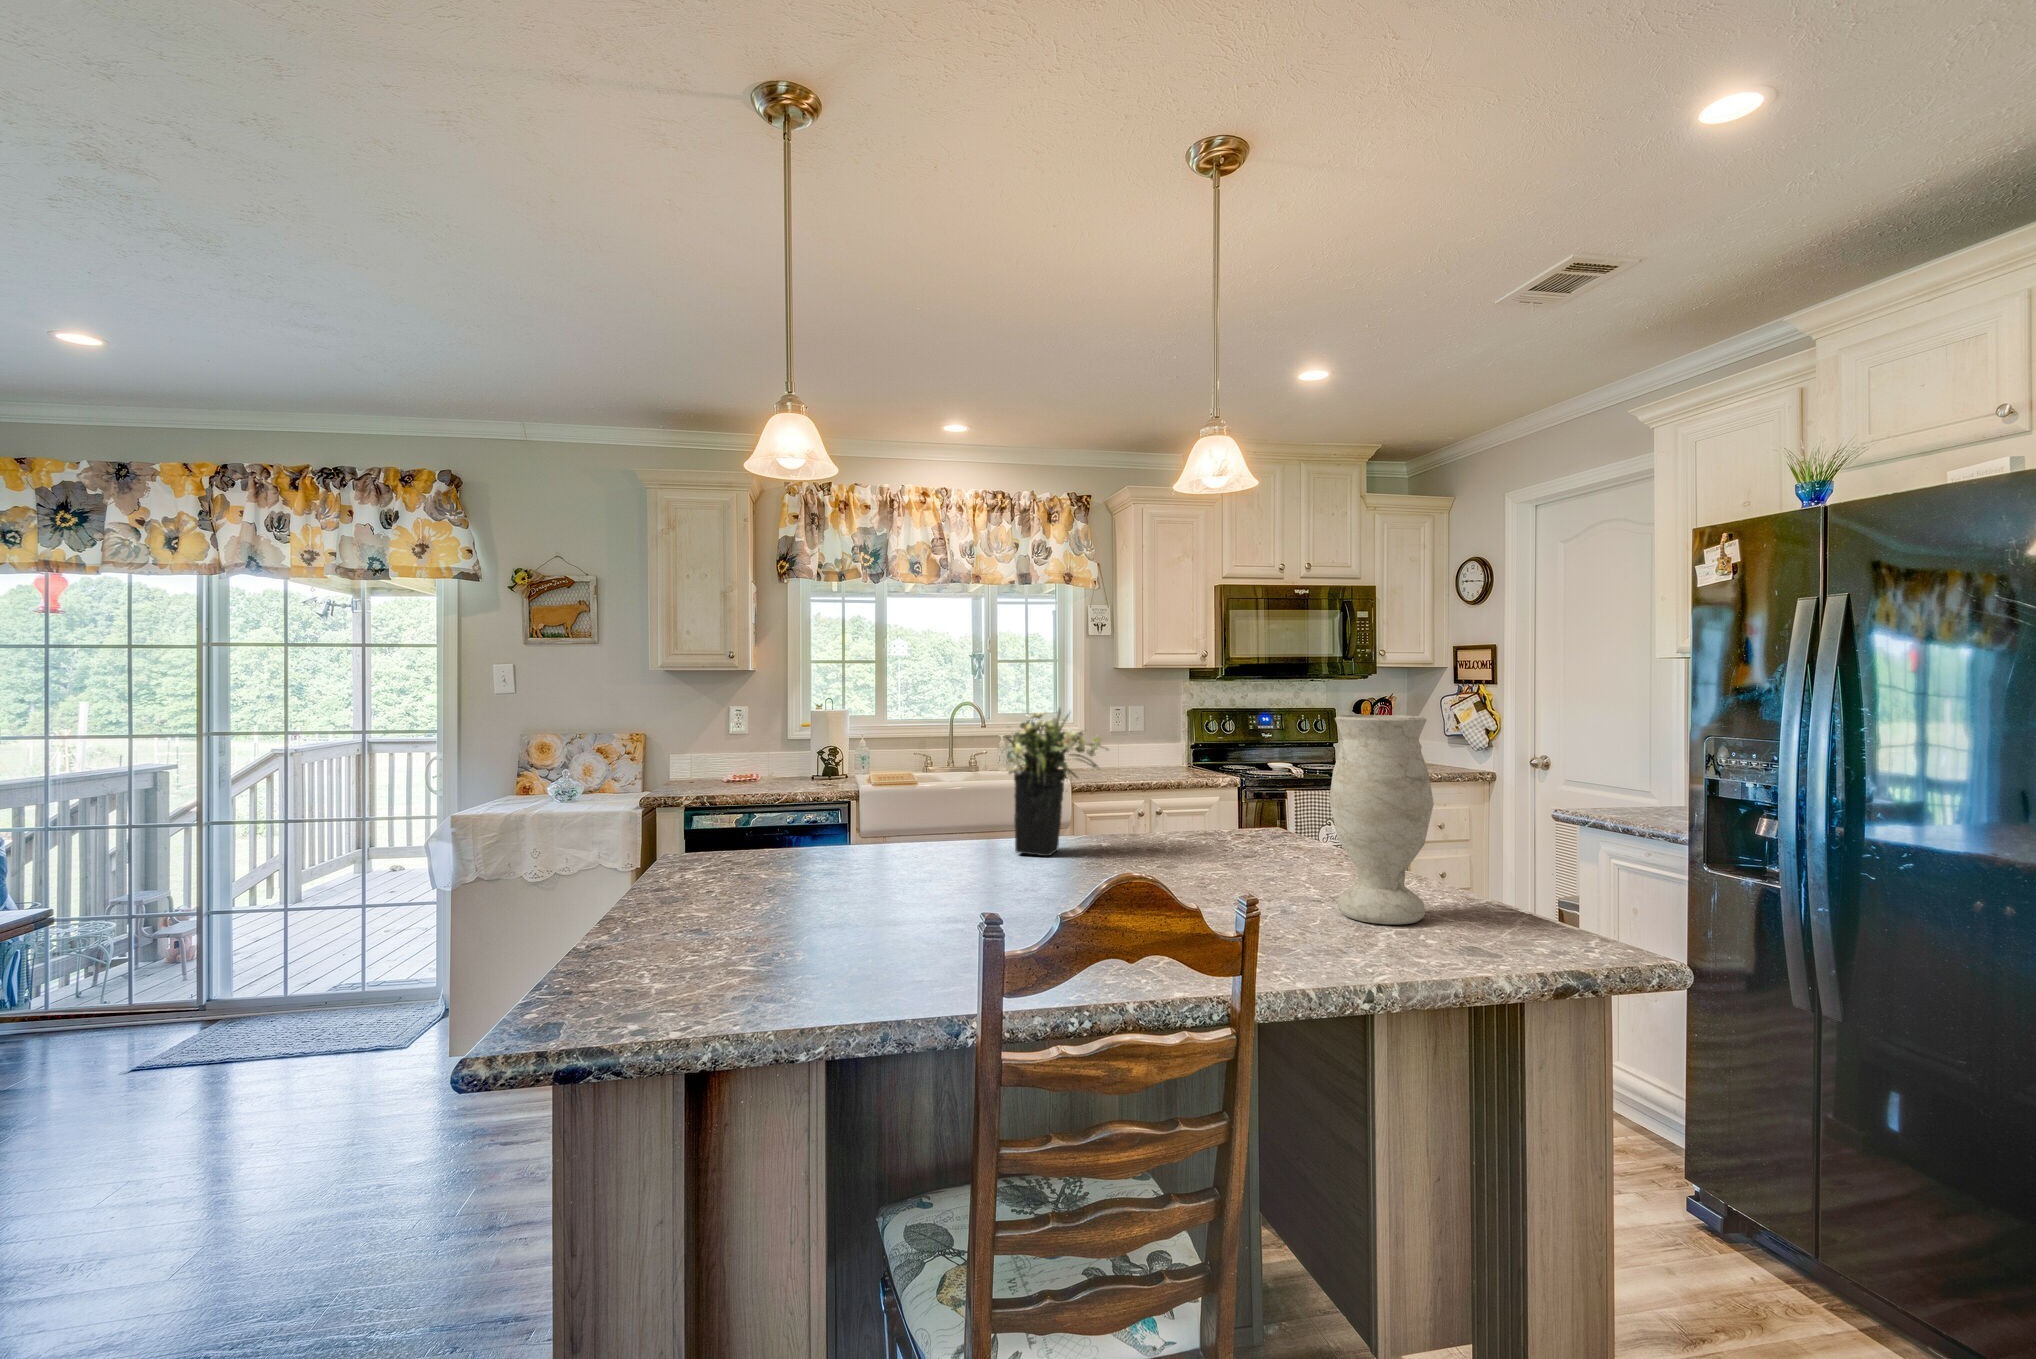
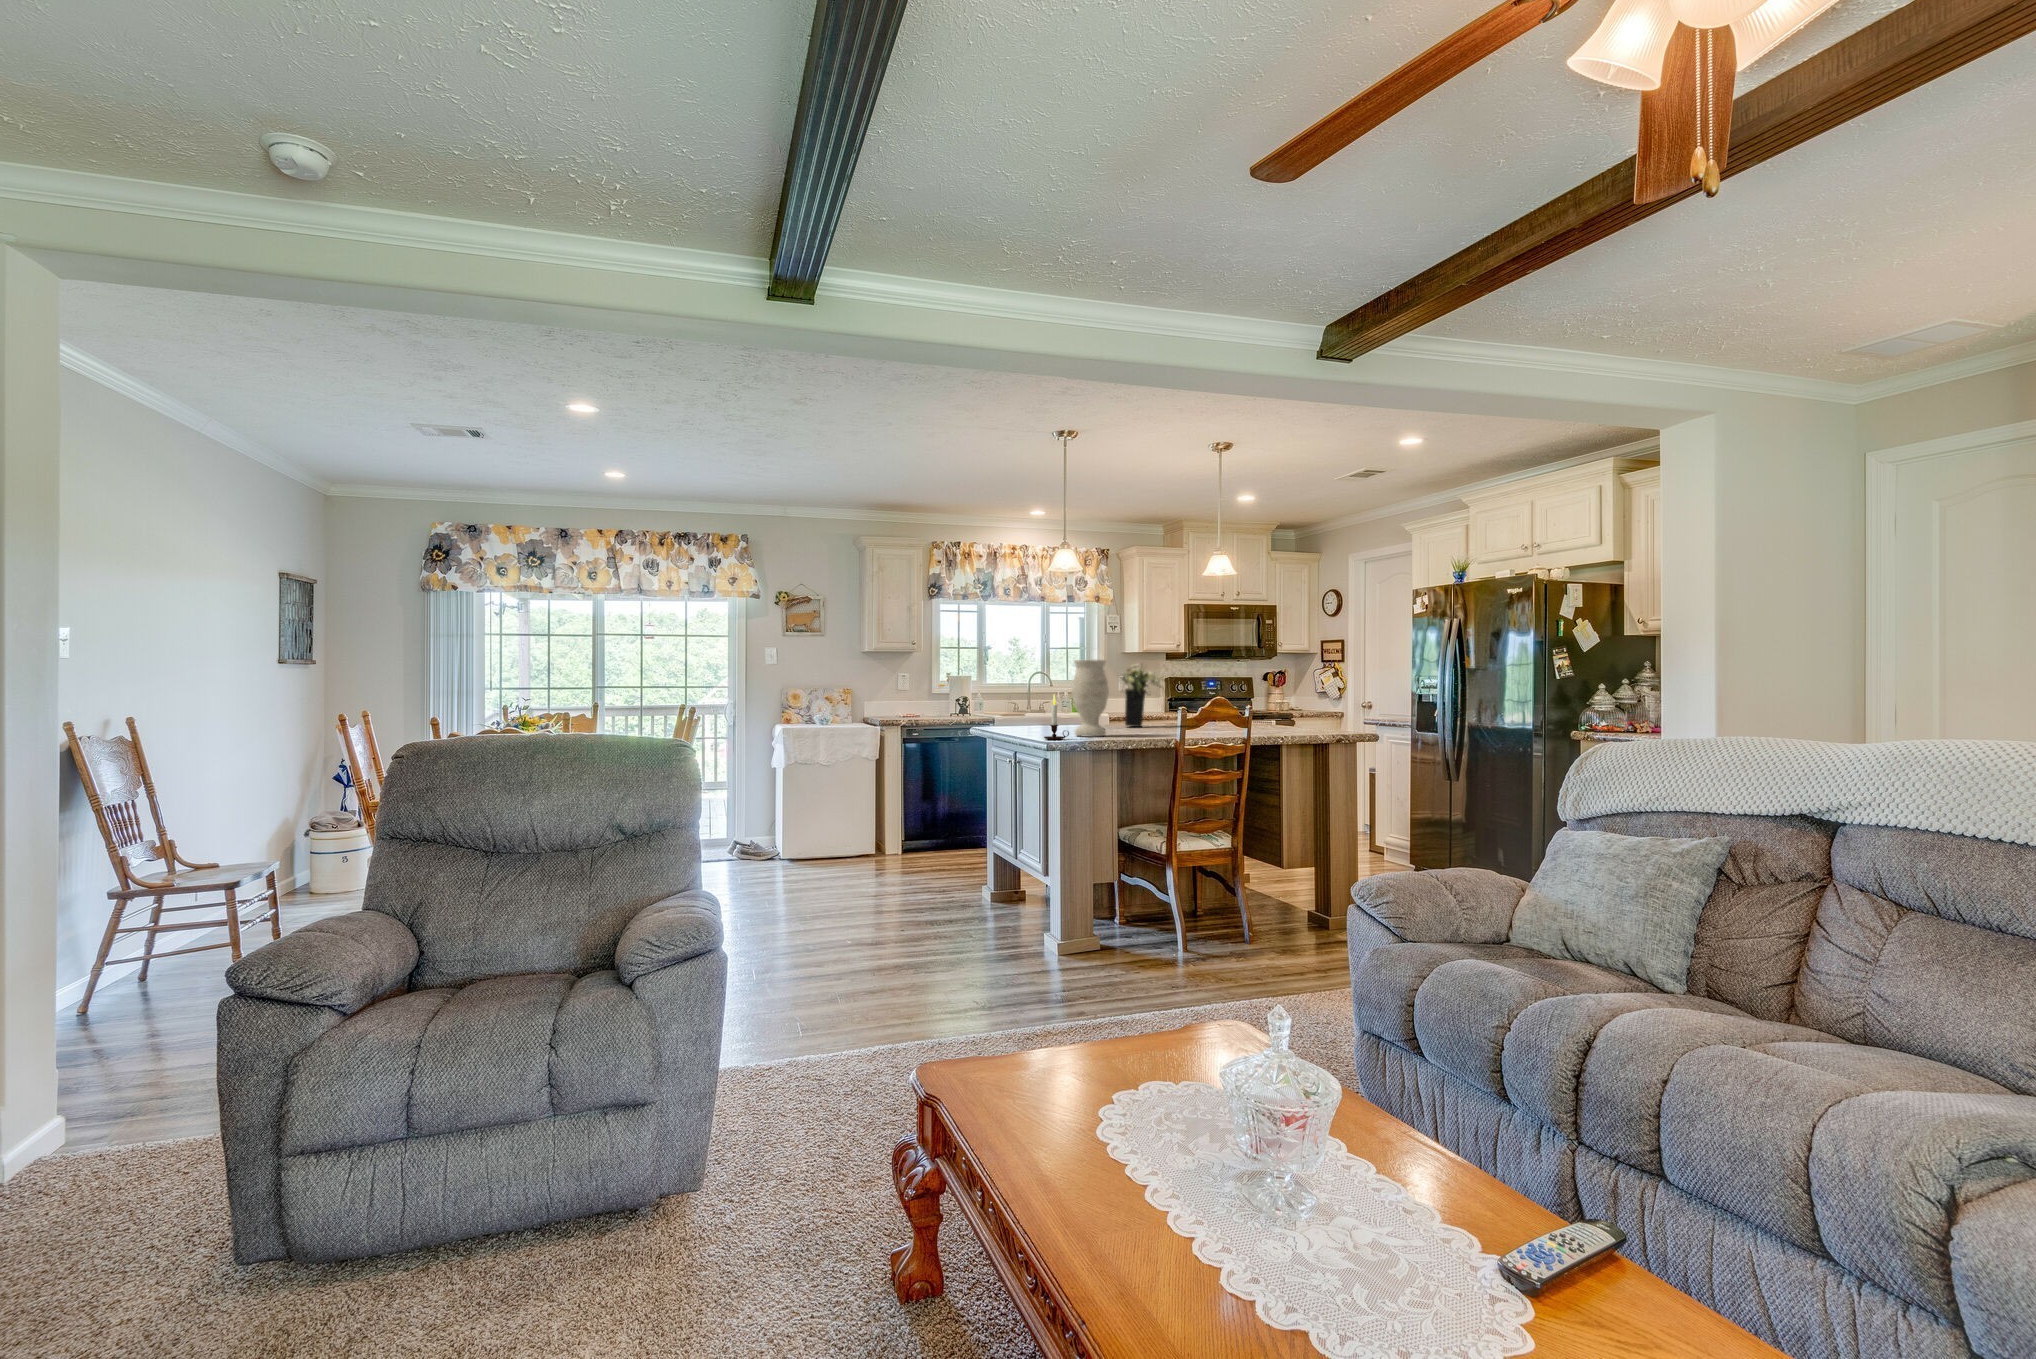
vase: present [1329,715,1434,924] -> present [1072,660,1109,737]
candle: none [601,840,692,991] -> present [1044,694,1069,740]

